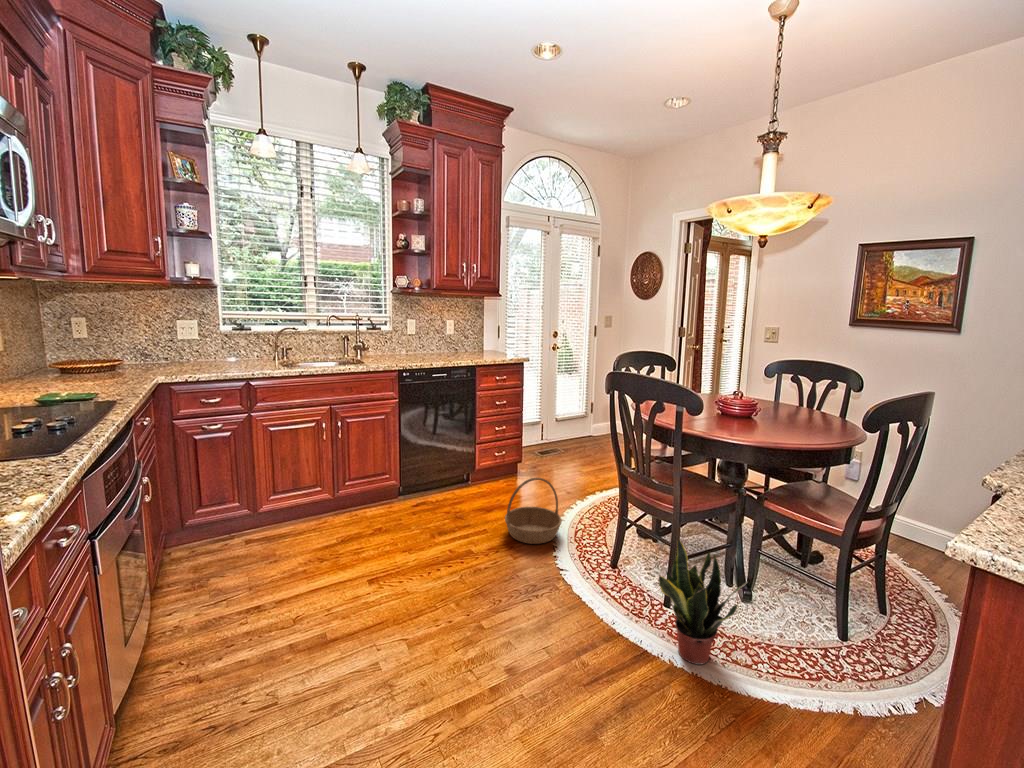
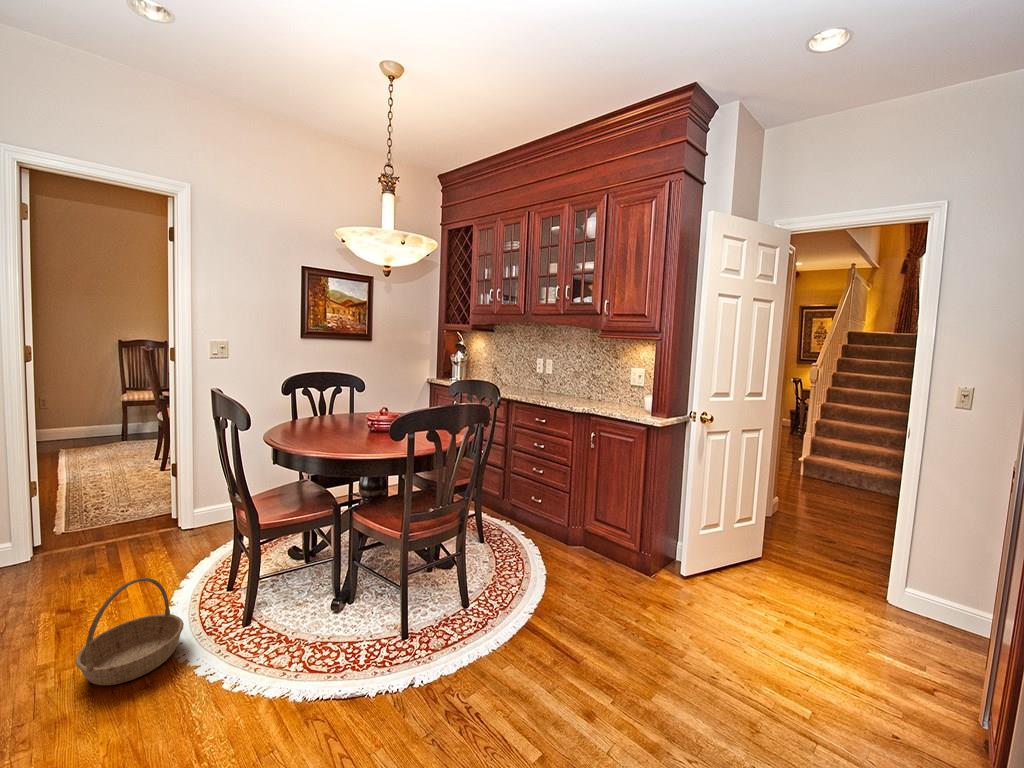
potted plant: present [659,539,747,665] -> none [369,568,441,680]

